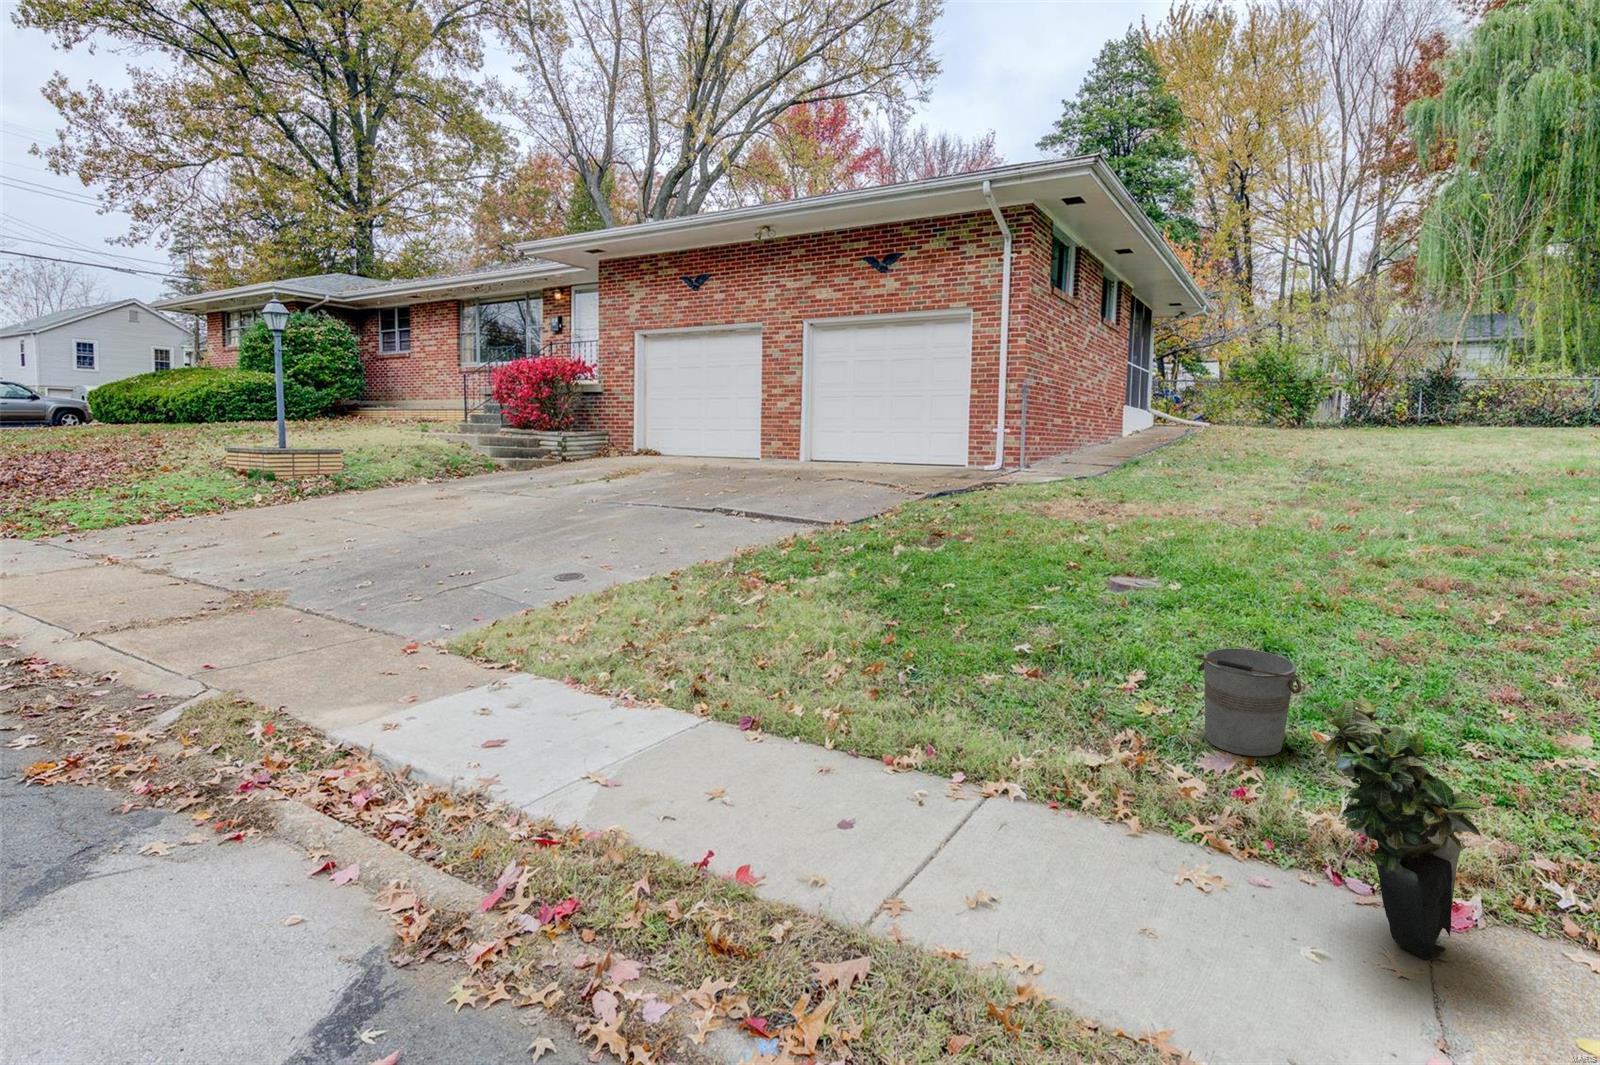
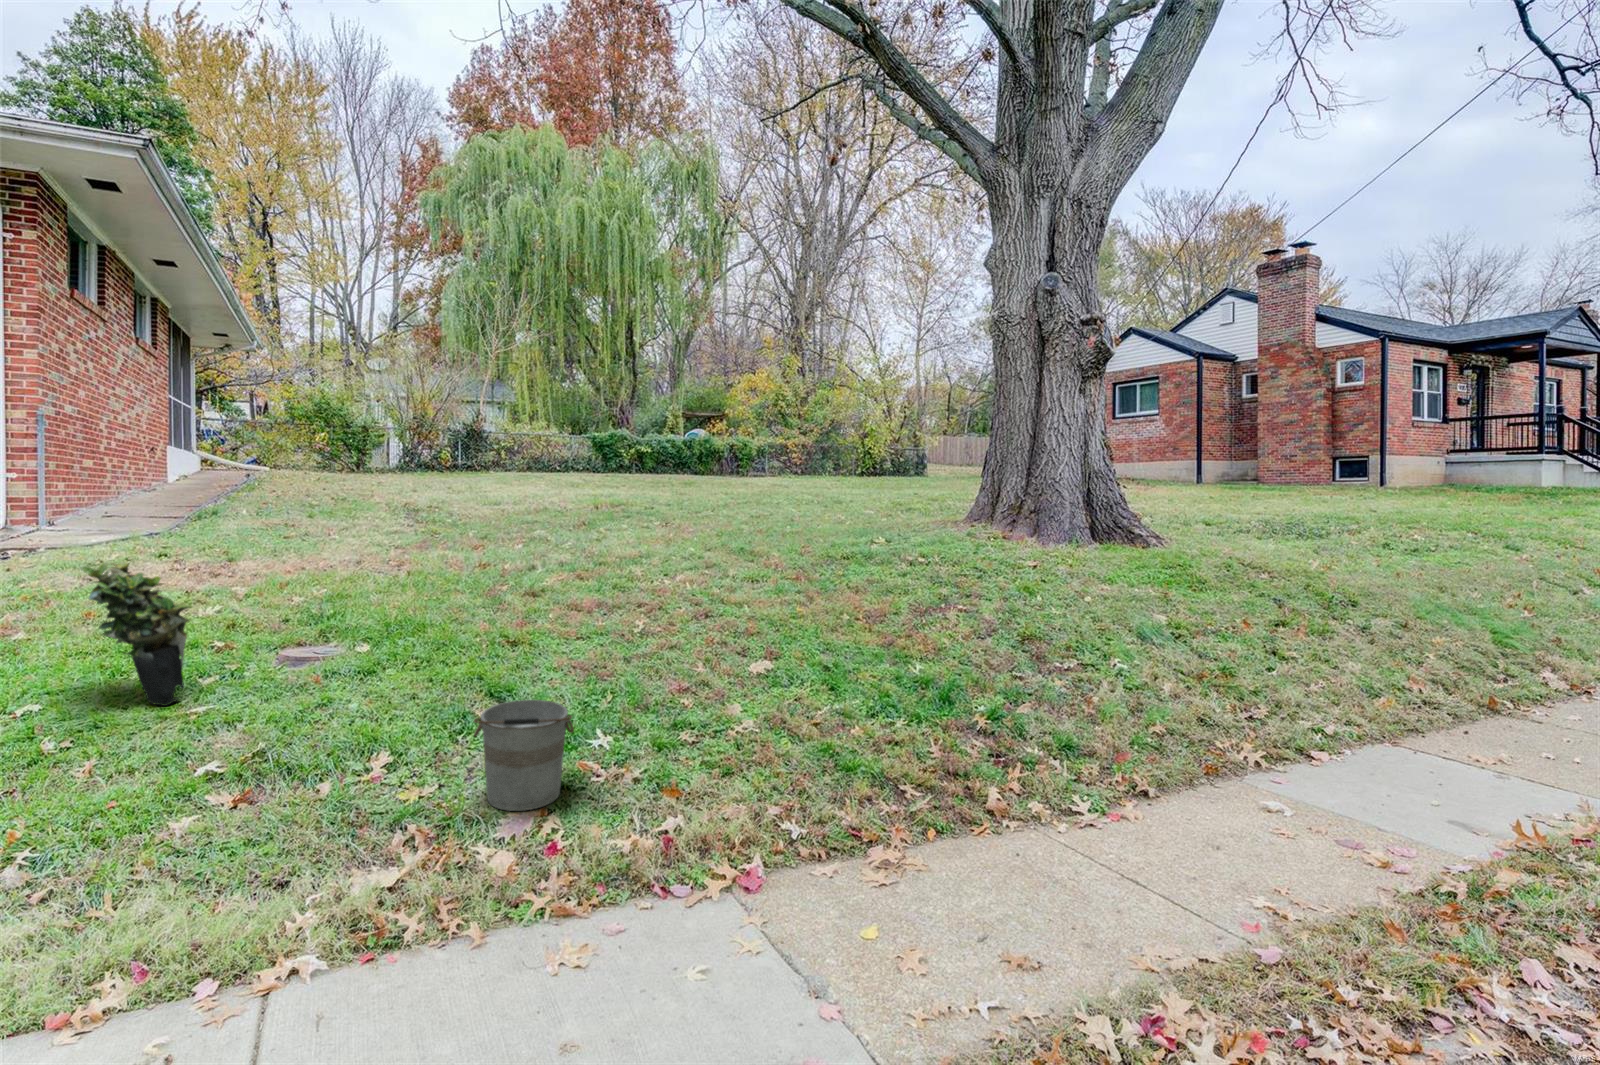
potted plant: present [1314,695,1485,959] -> present [80,561,192,706]

